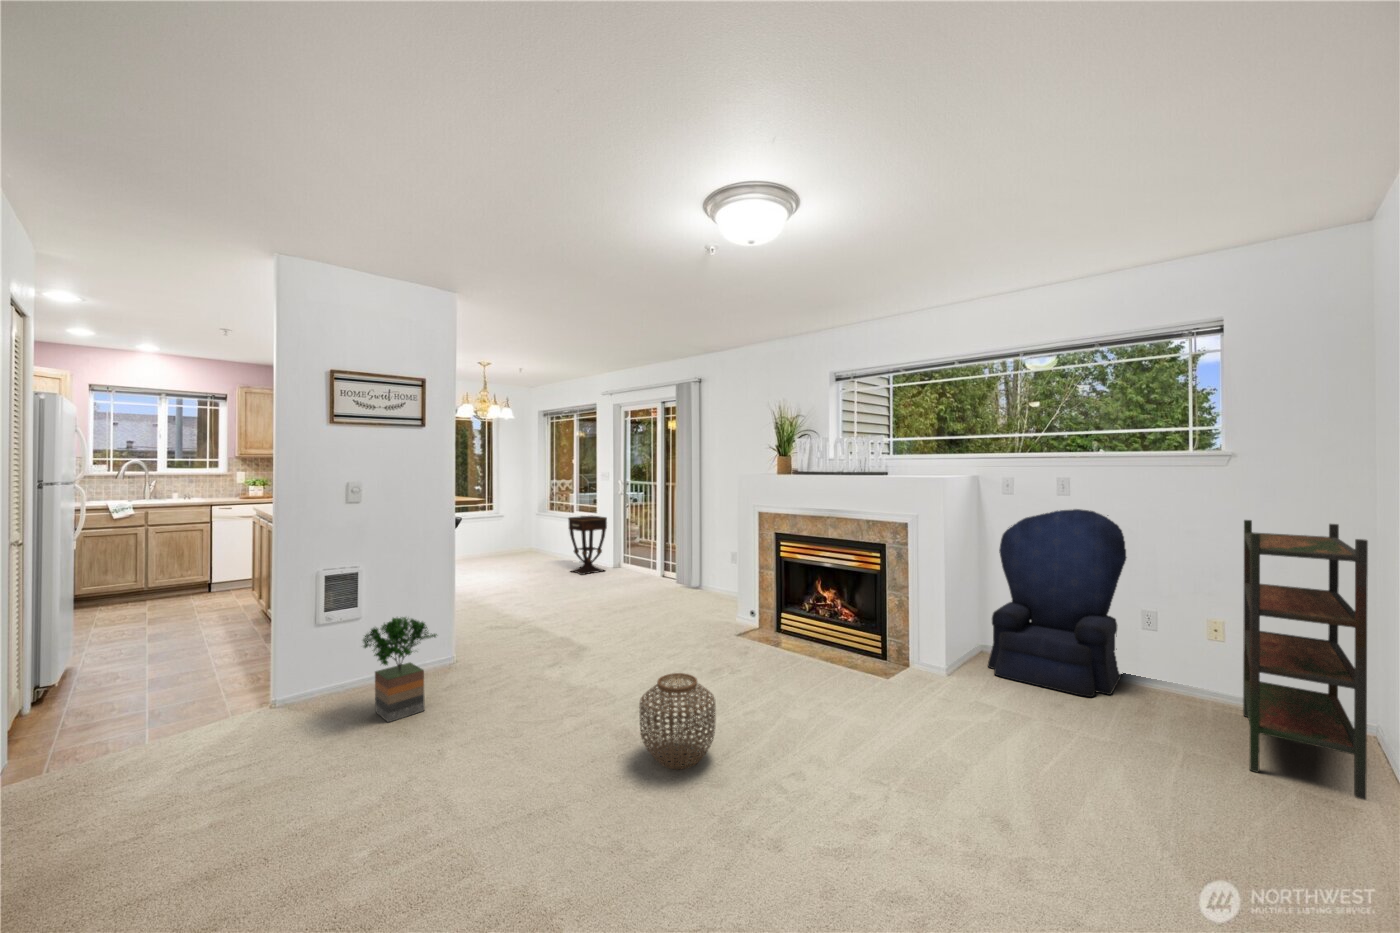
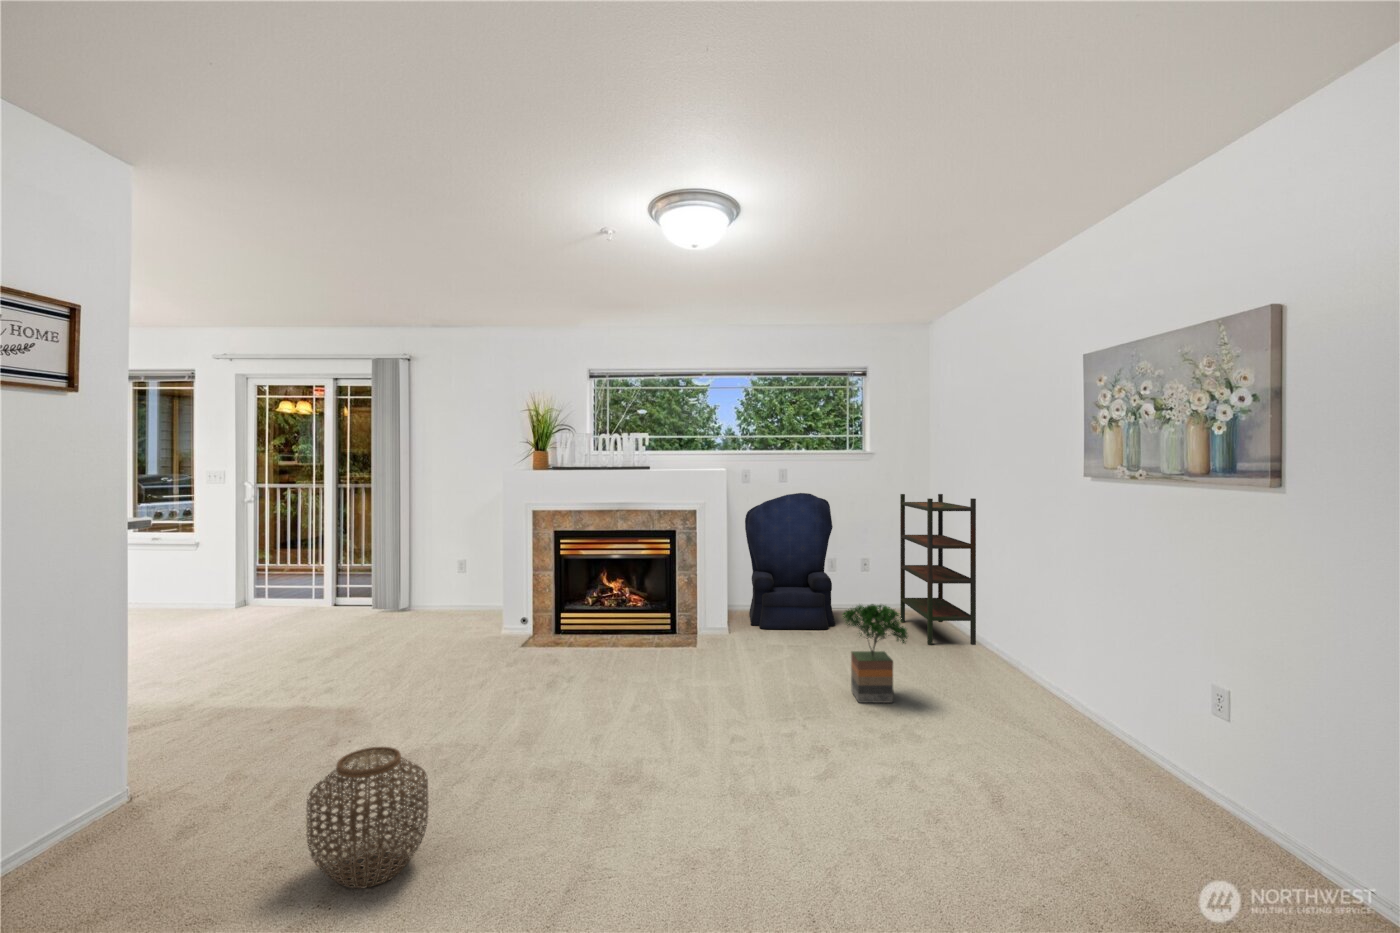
side table: present [568,516,607,575] -> none [157,535,229,621]
potted tree: present [363,617,437,722] -> present [843,604,908,703]
woven basket: present [640,673,715,769] -> present [307,747,428,888]

